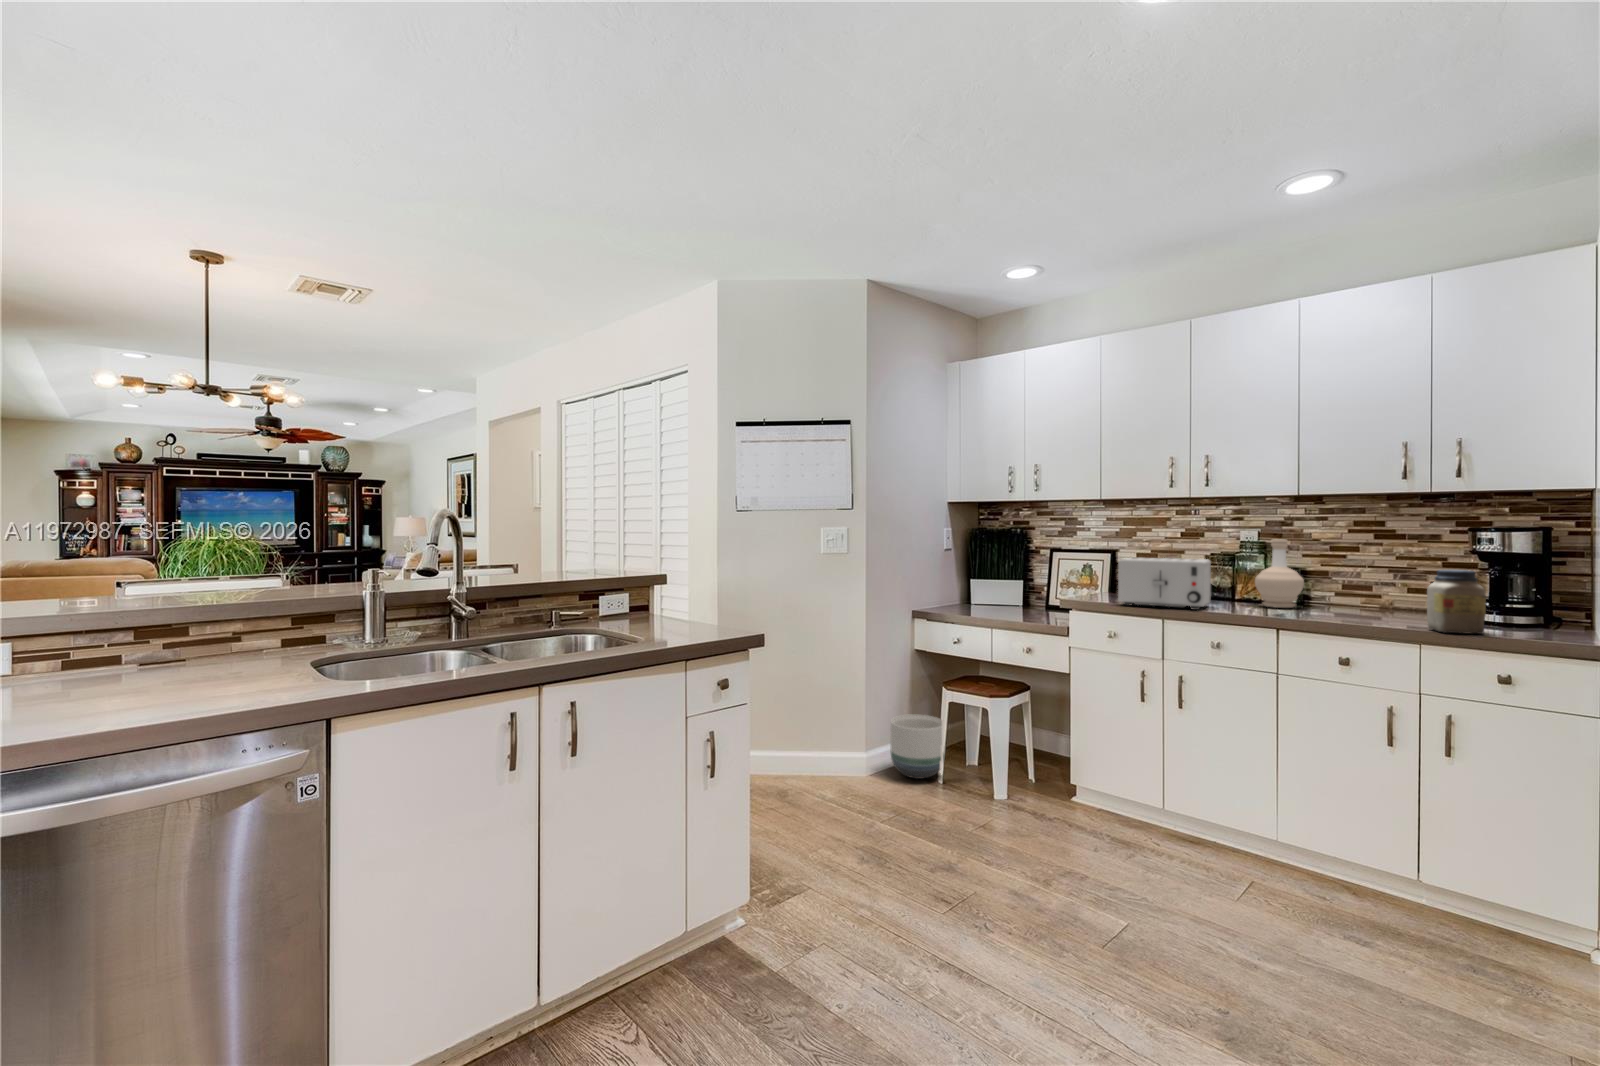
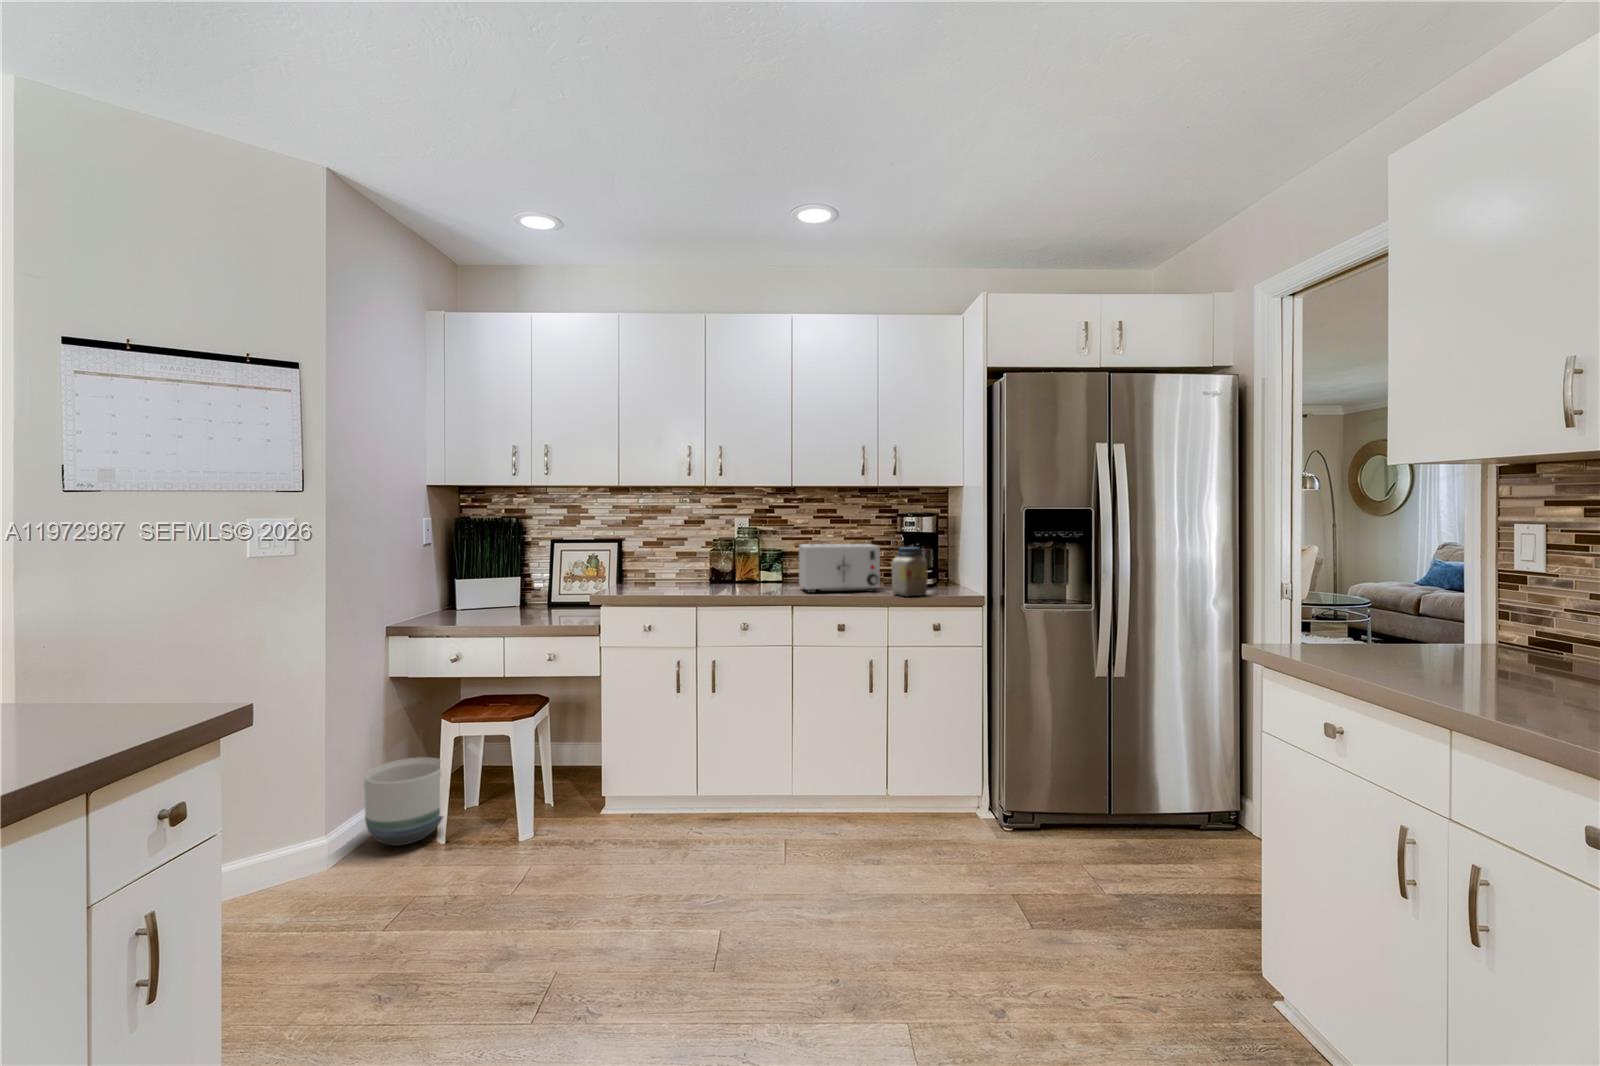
bottle: present [1255,540,1304,608] -> none [756,526,792,586]
toaster: present [1118,558,1211,610] -> present [799,544,880,593]

